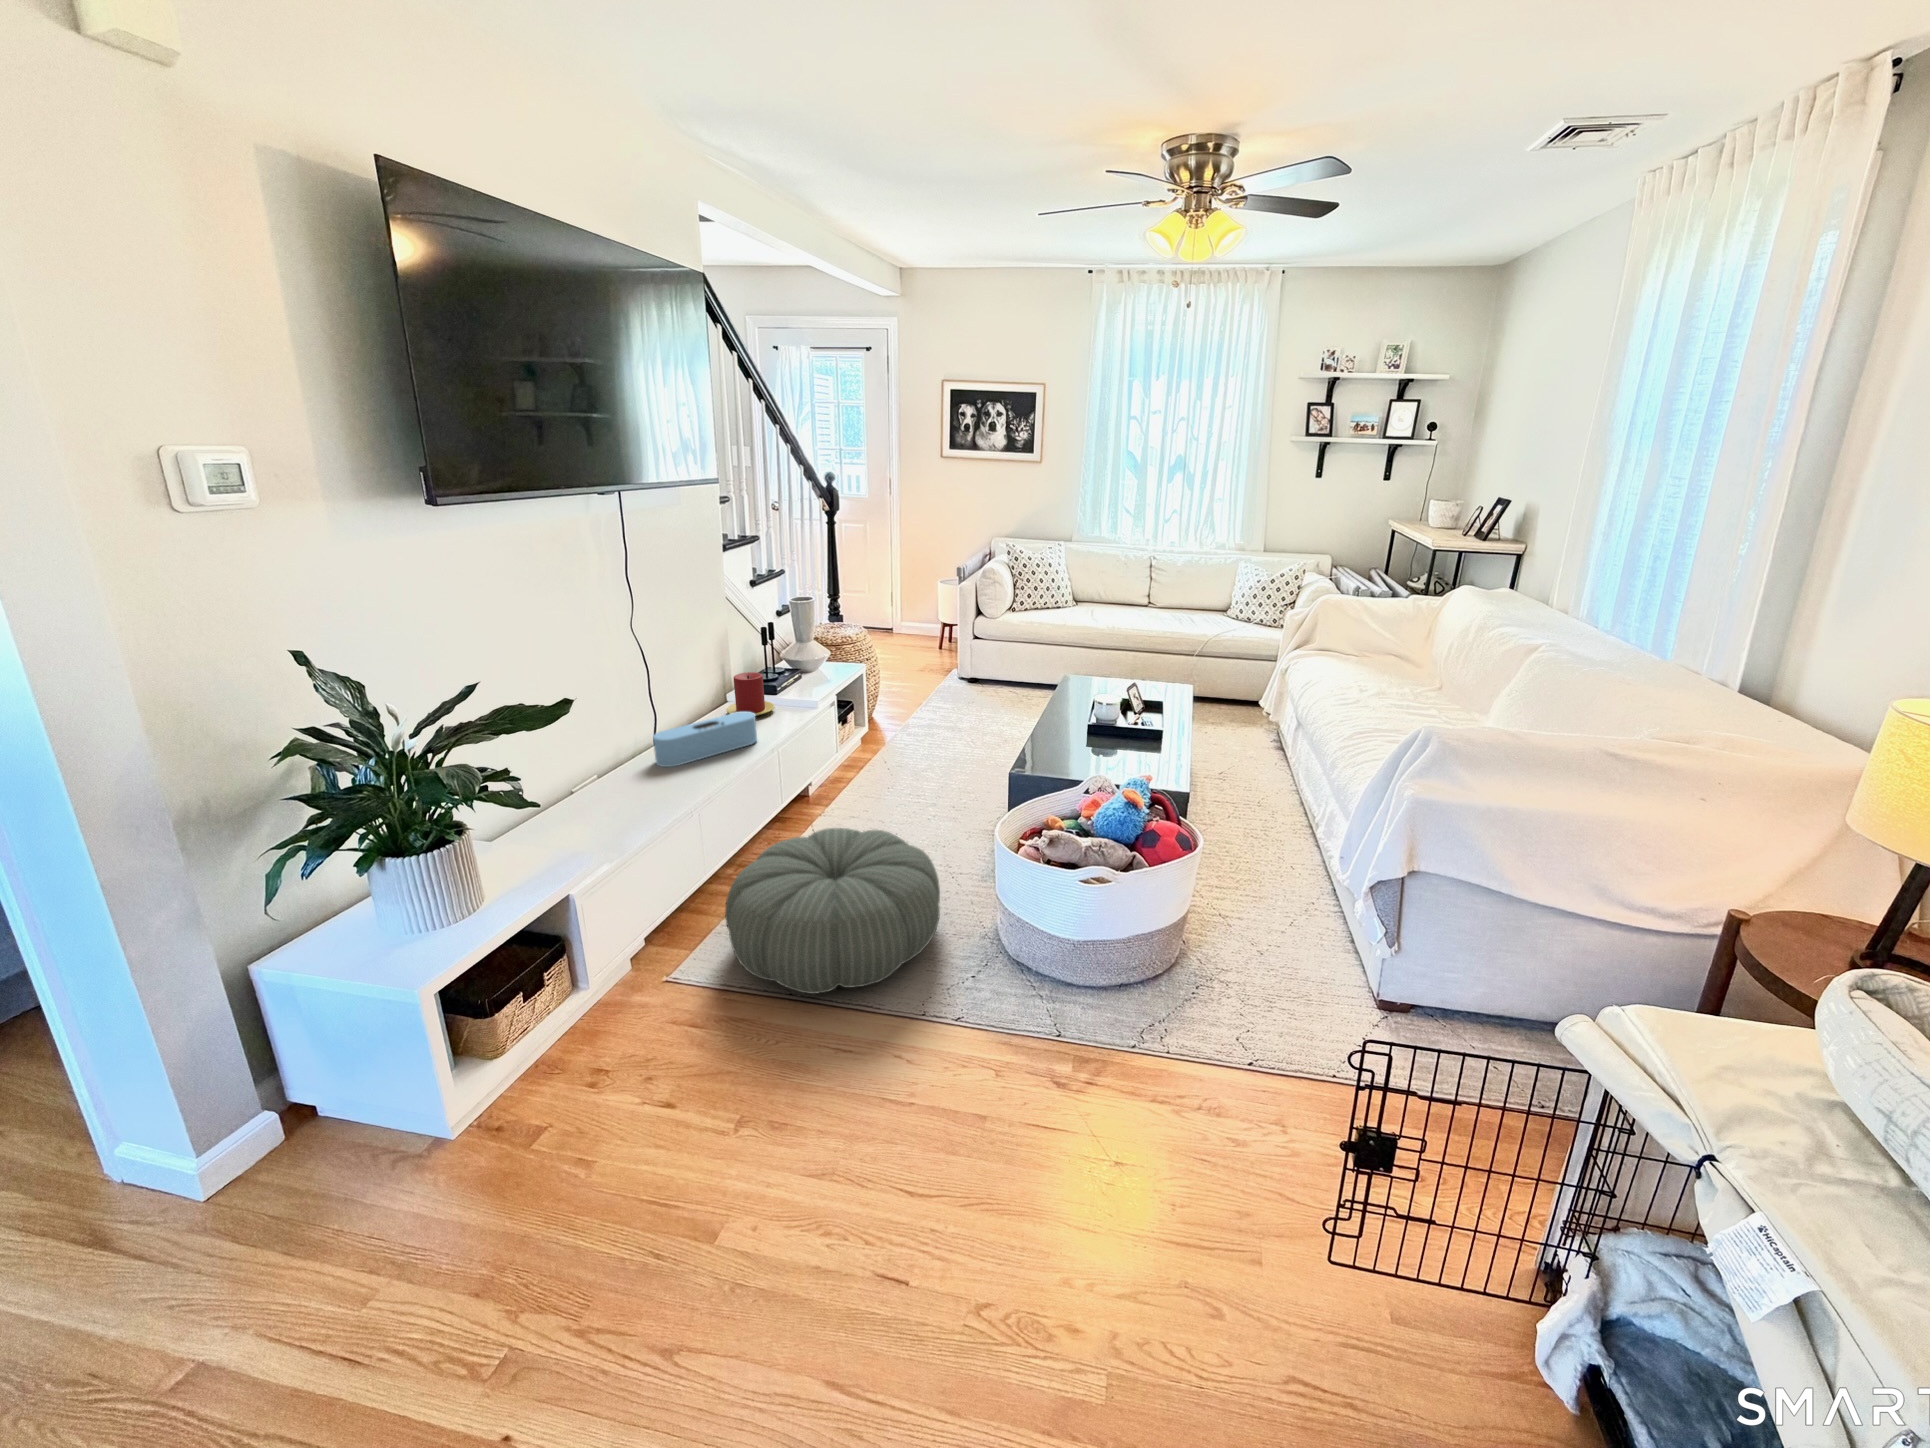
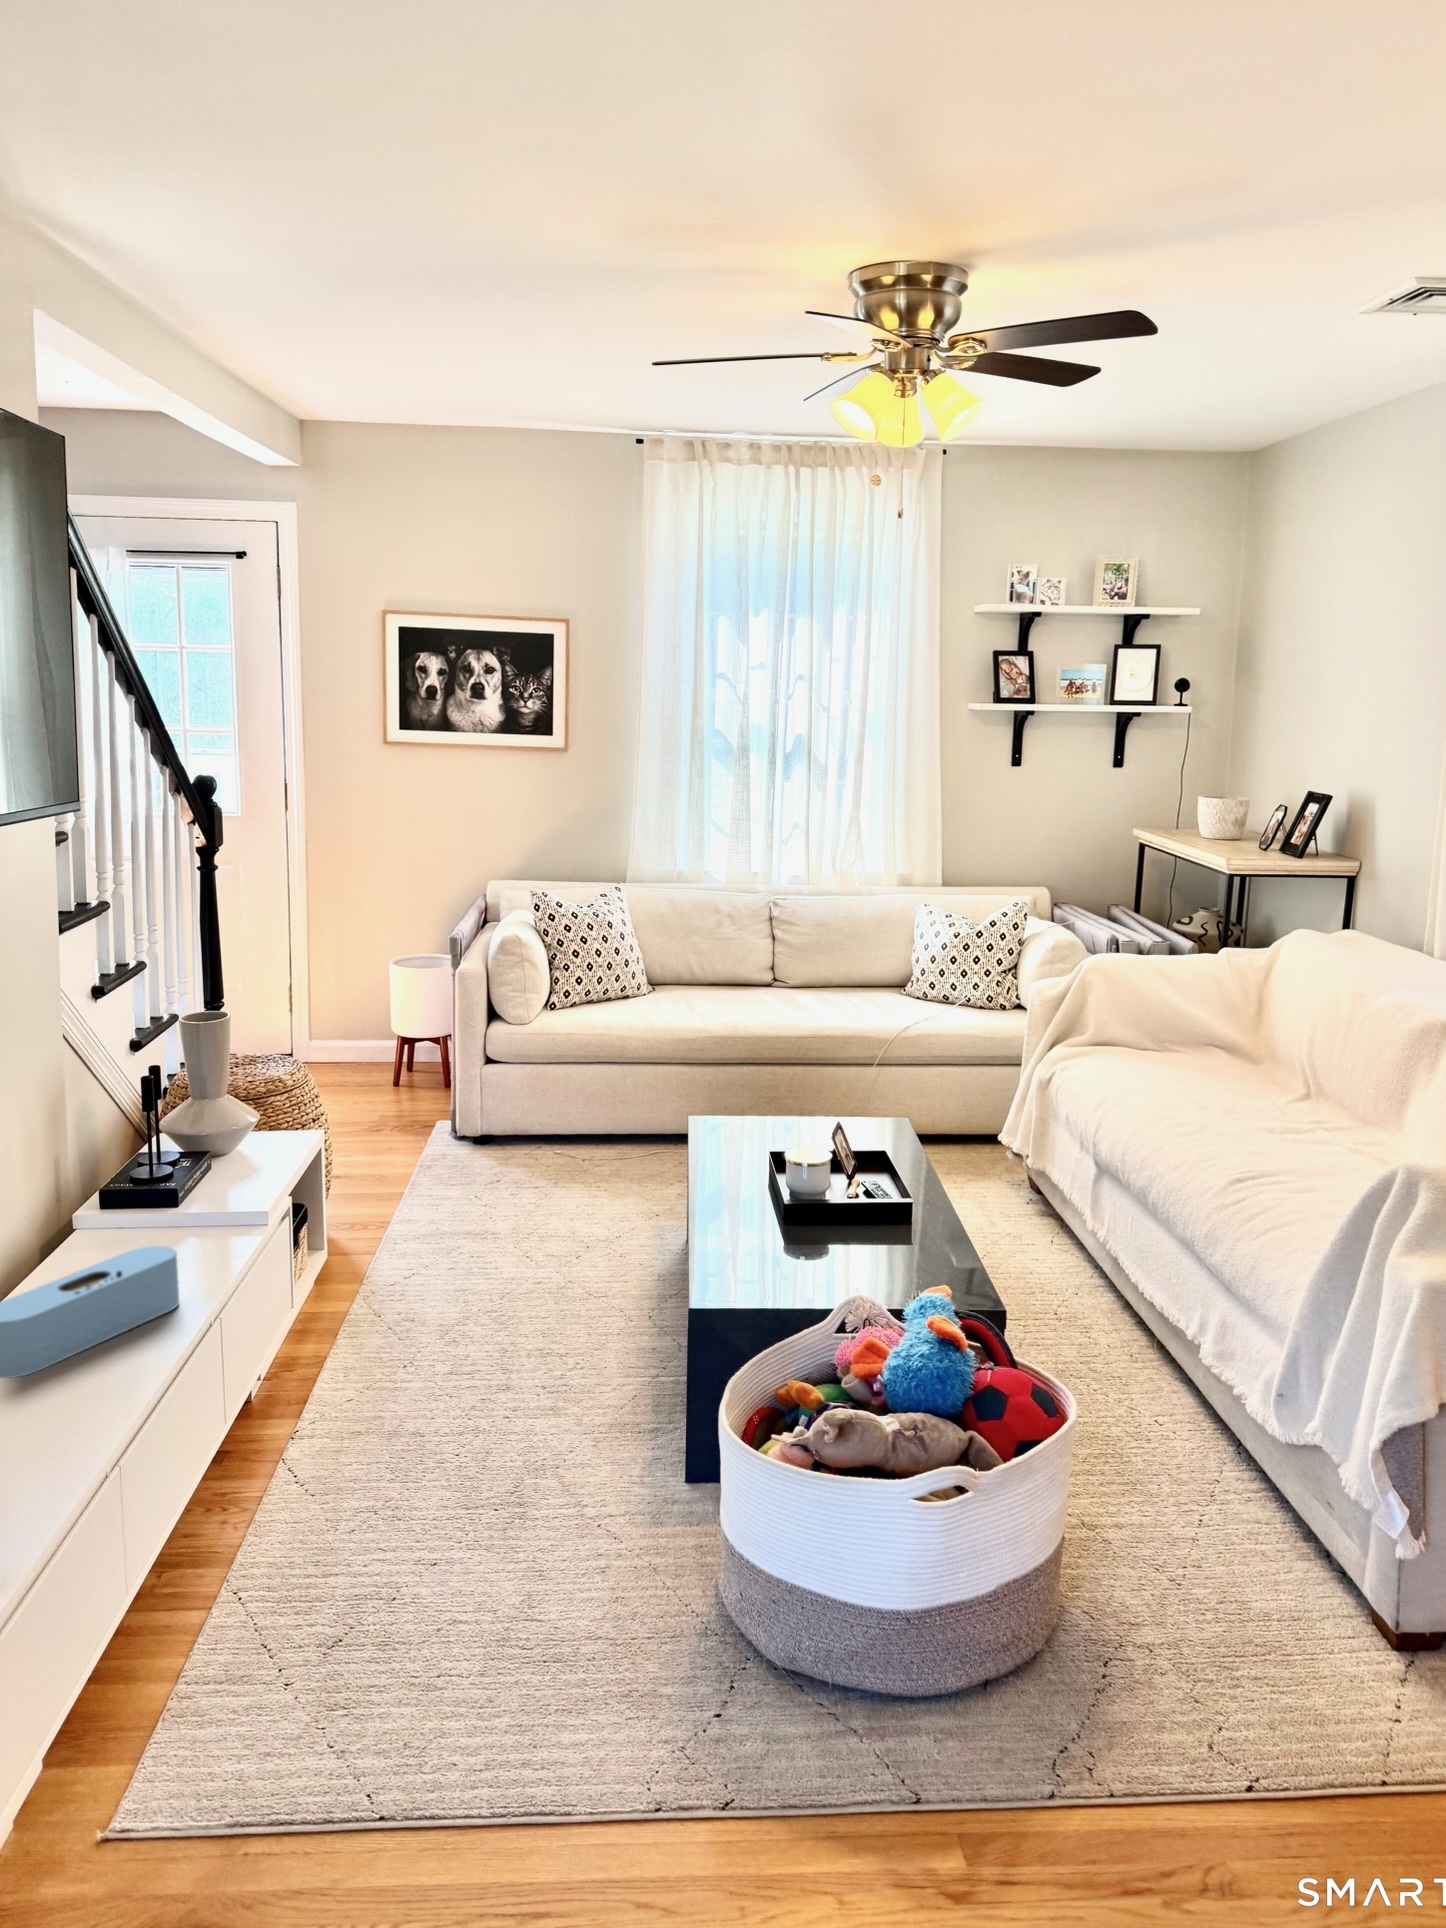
candle: present [727,672,775,716] -> none [84,1167,182,1257]
pouf: present [725,828,940,994] -> none [213,1444,639,1798]

